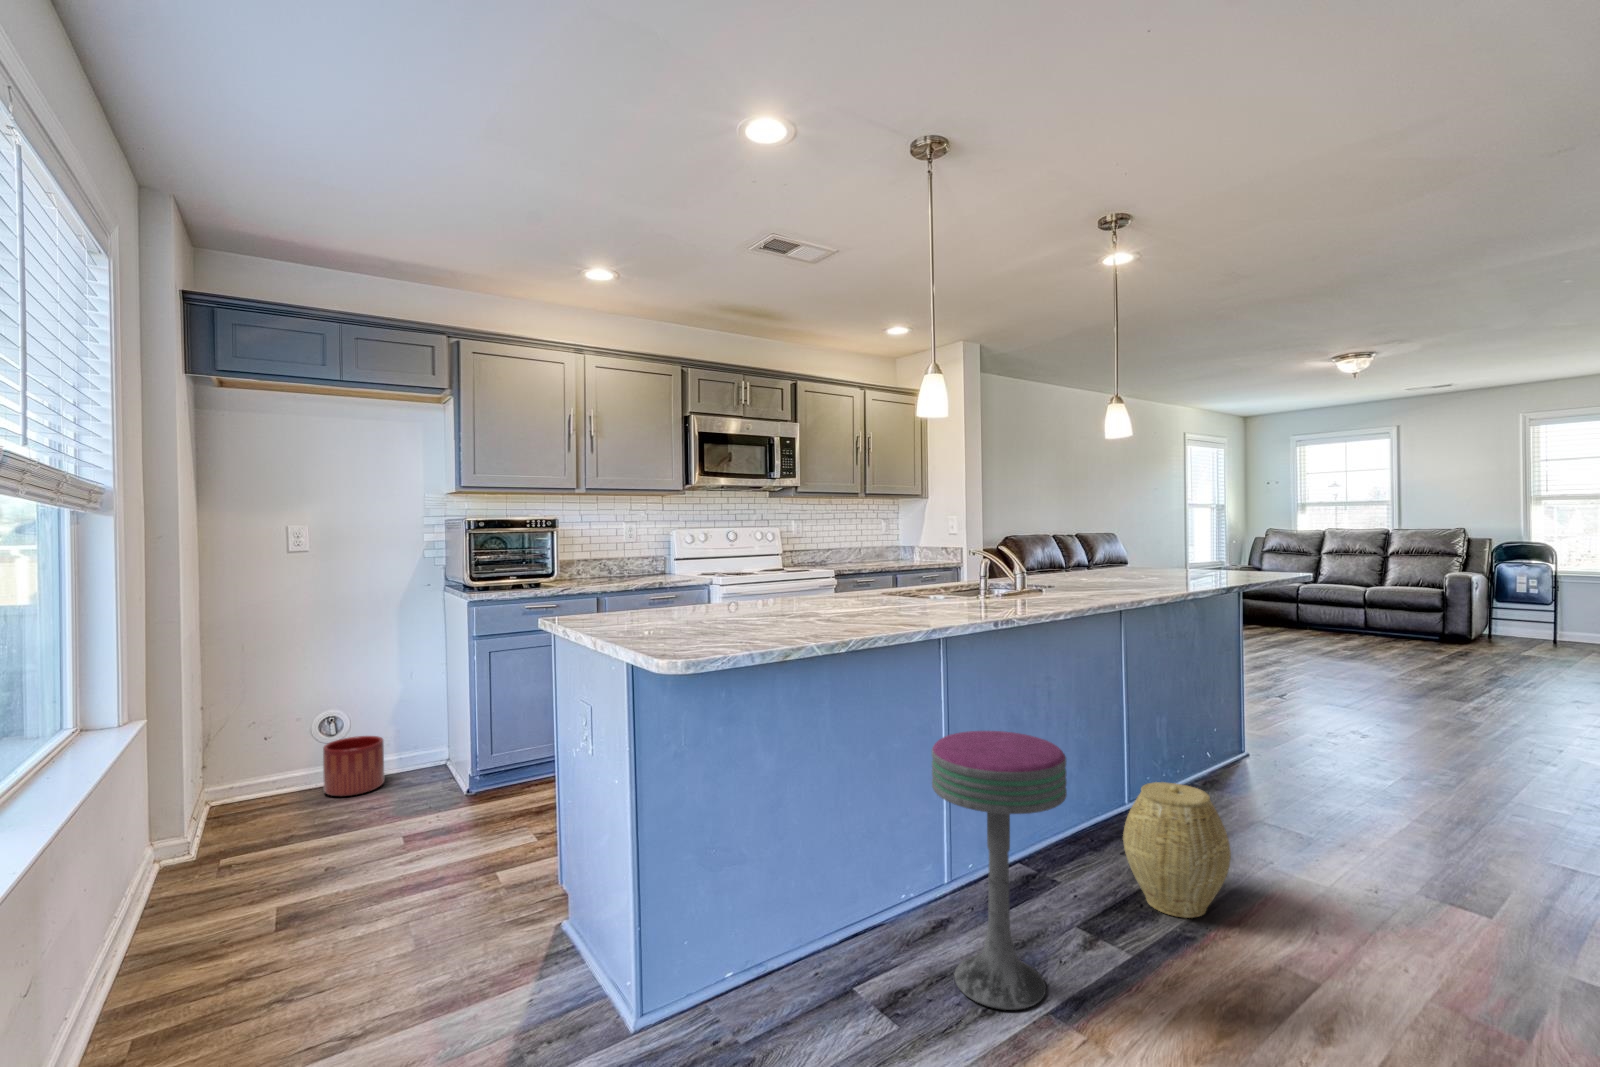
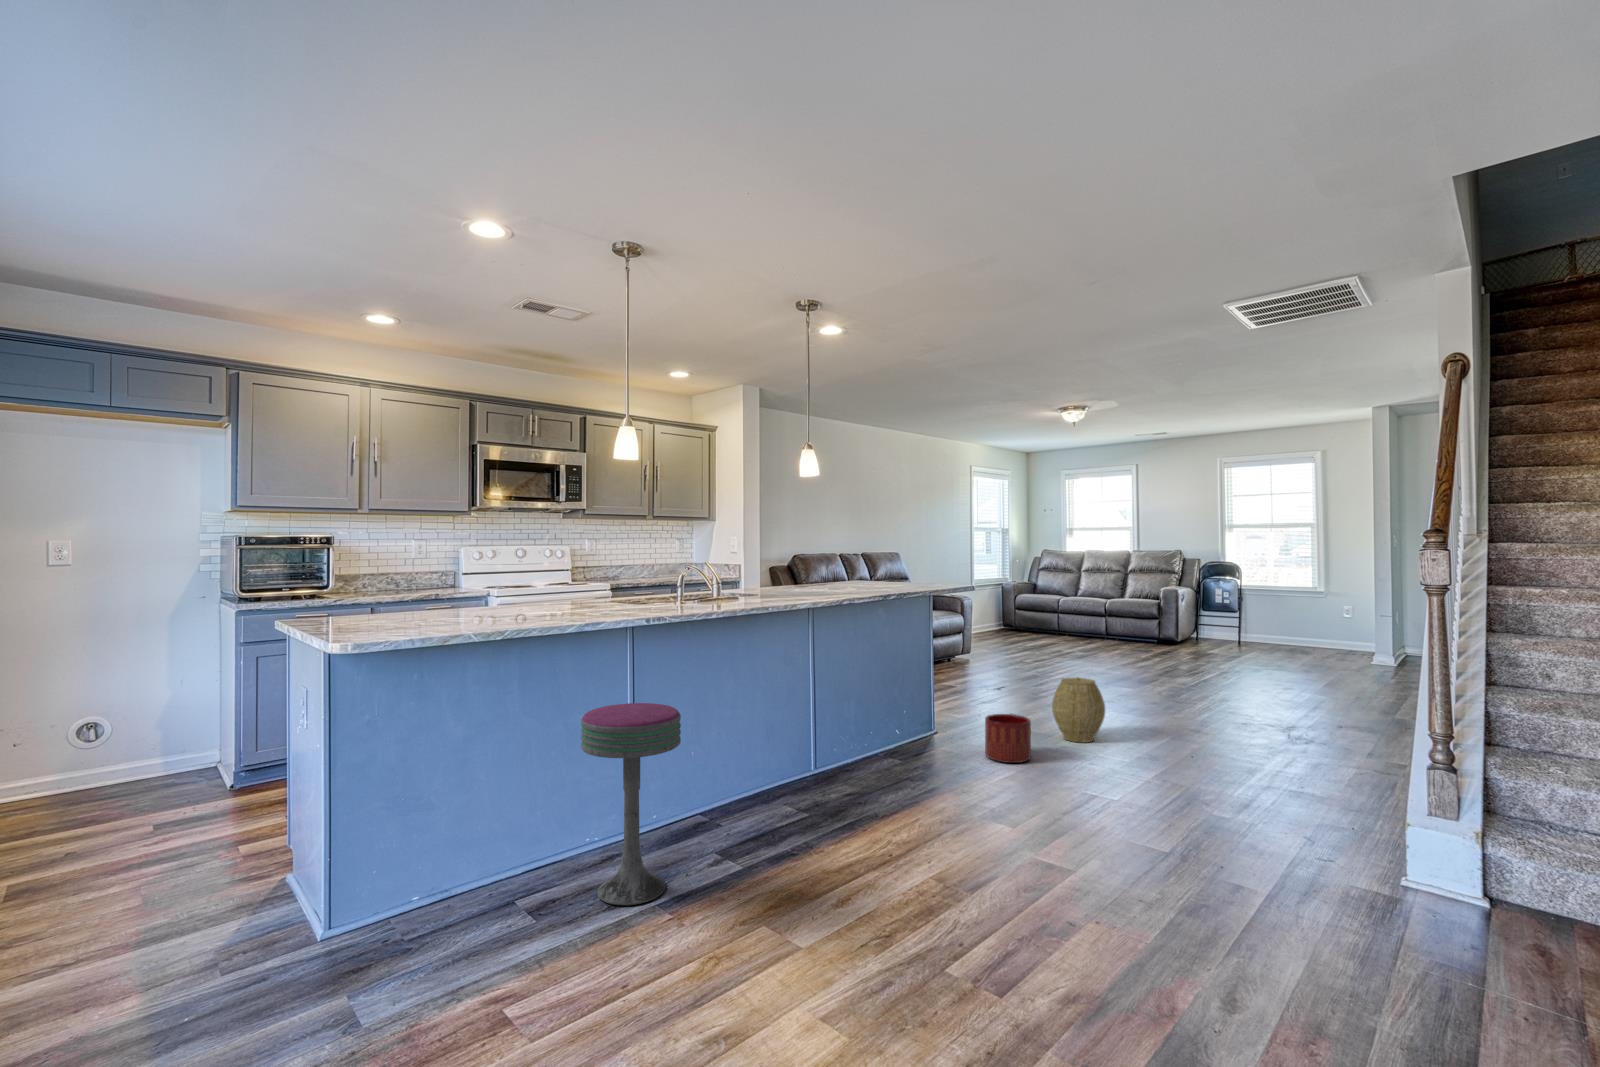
planter: present [323,736,384,796] -> present [985,714,1031,763]
woven basket: present [1123,782,1231,918] -> present [1052,677,1105,742]

